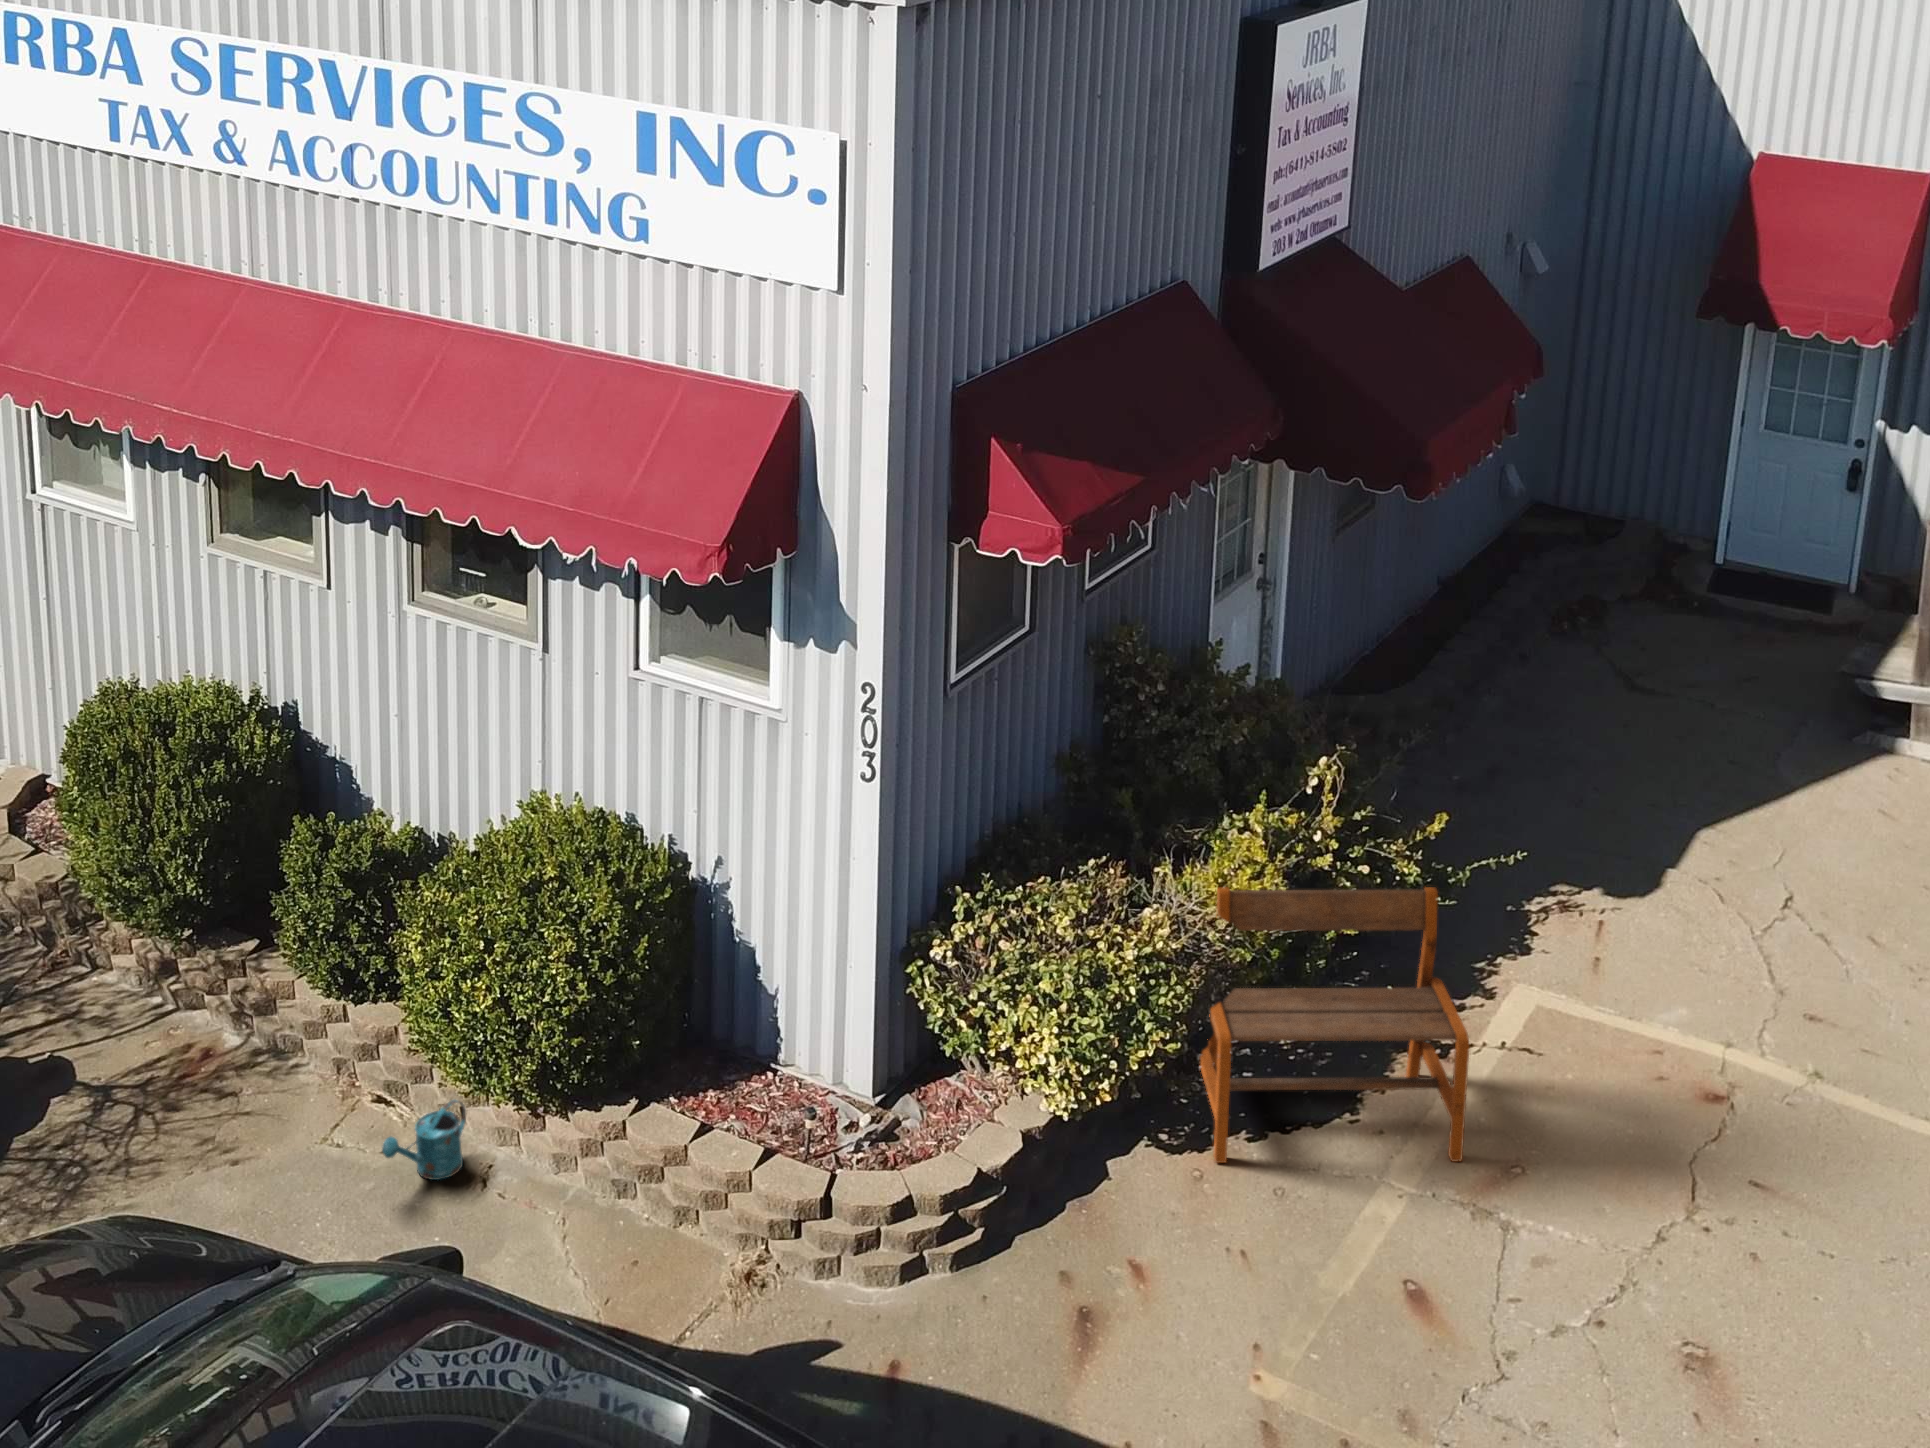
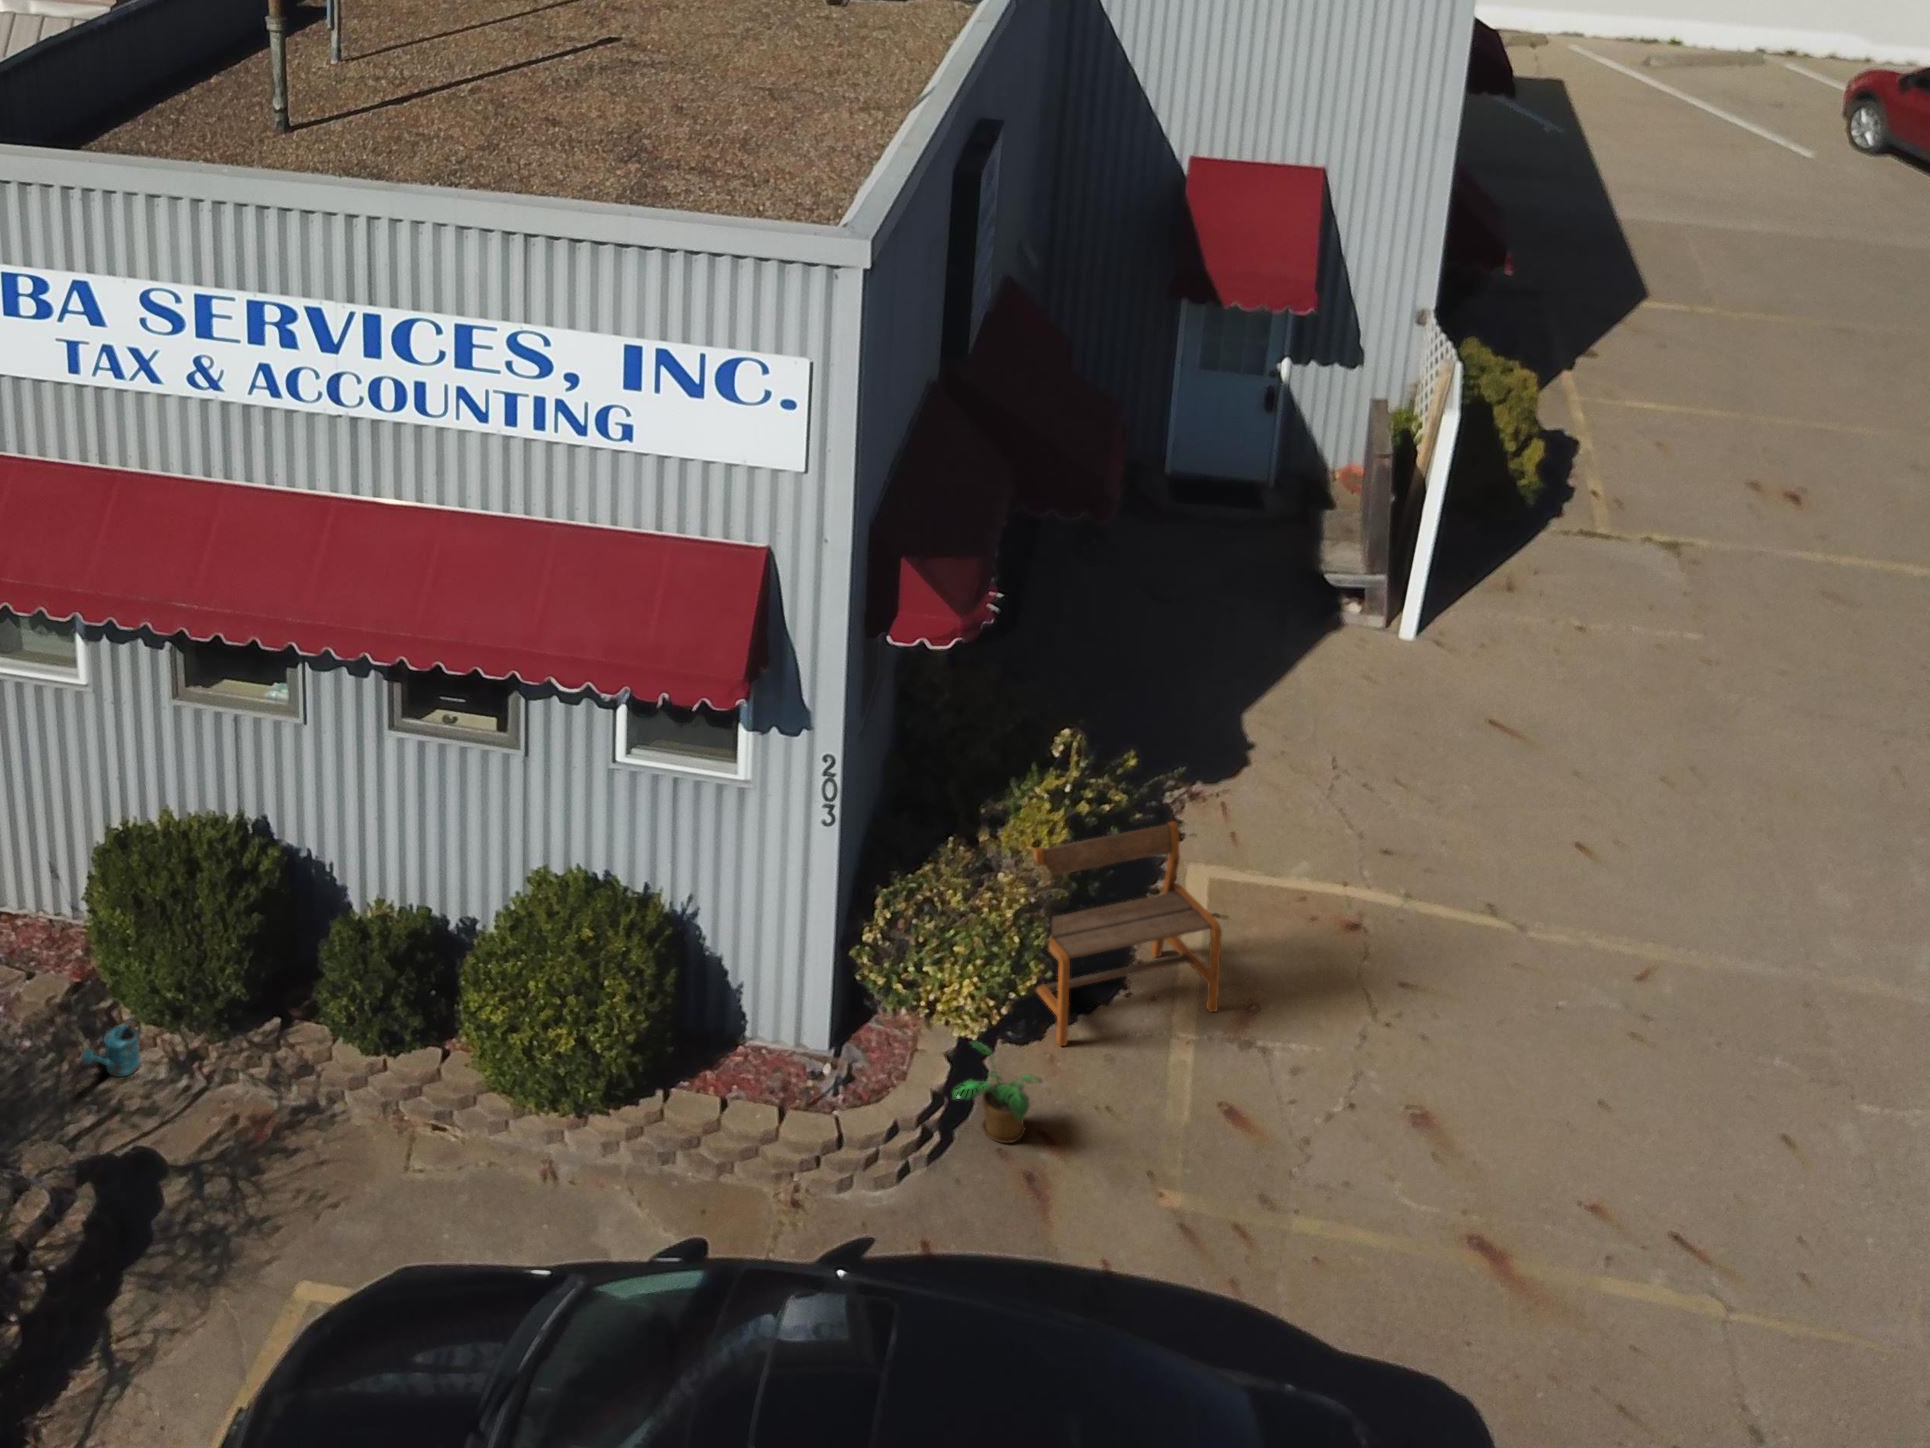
watering can: present [382,1100,466,1180] -> present [82,1017,141,1077]
potted plant: none [1010,1118,1126,1266] -> present [952,1041,1043,1143]

